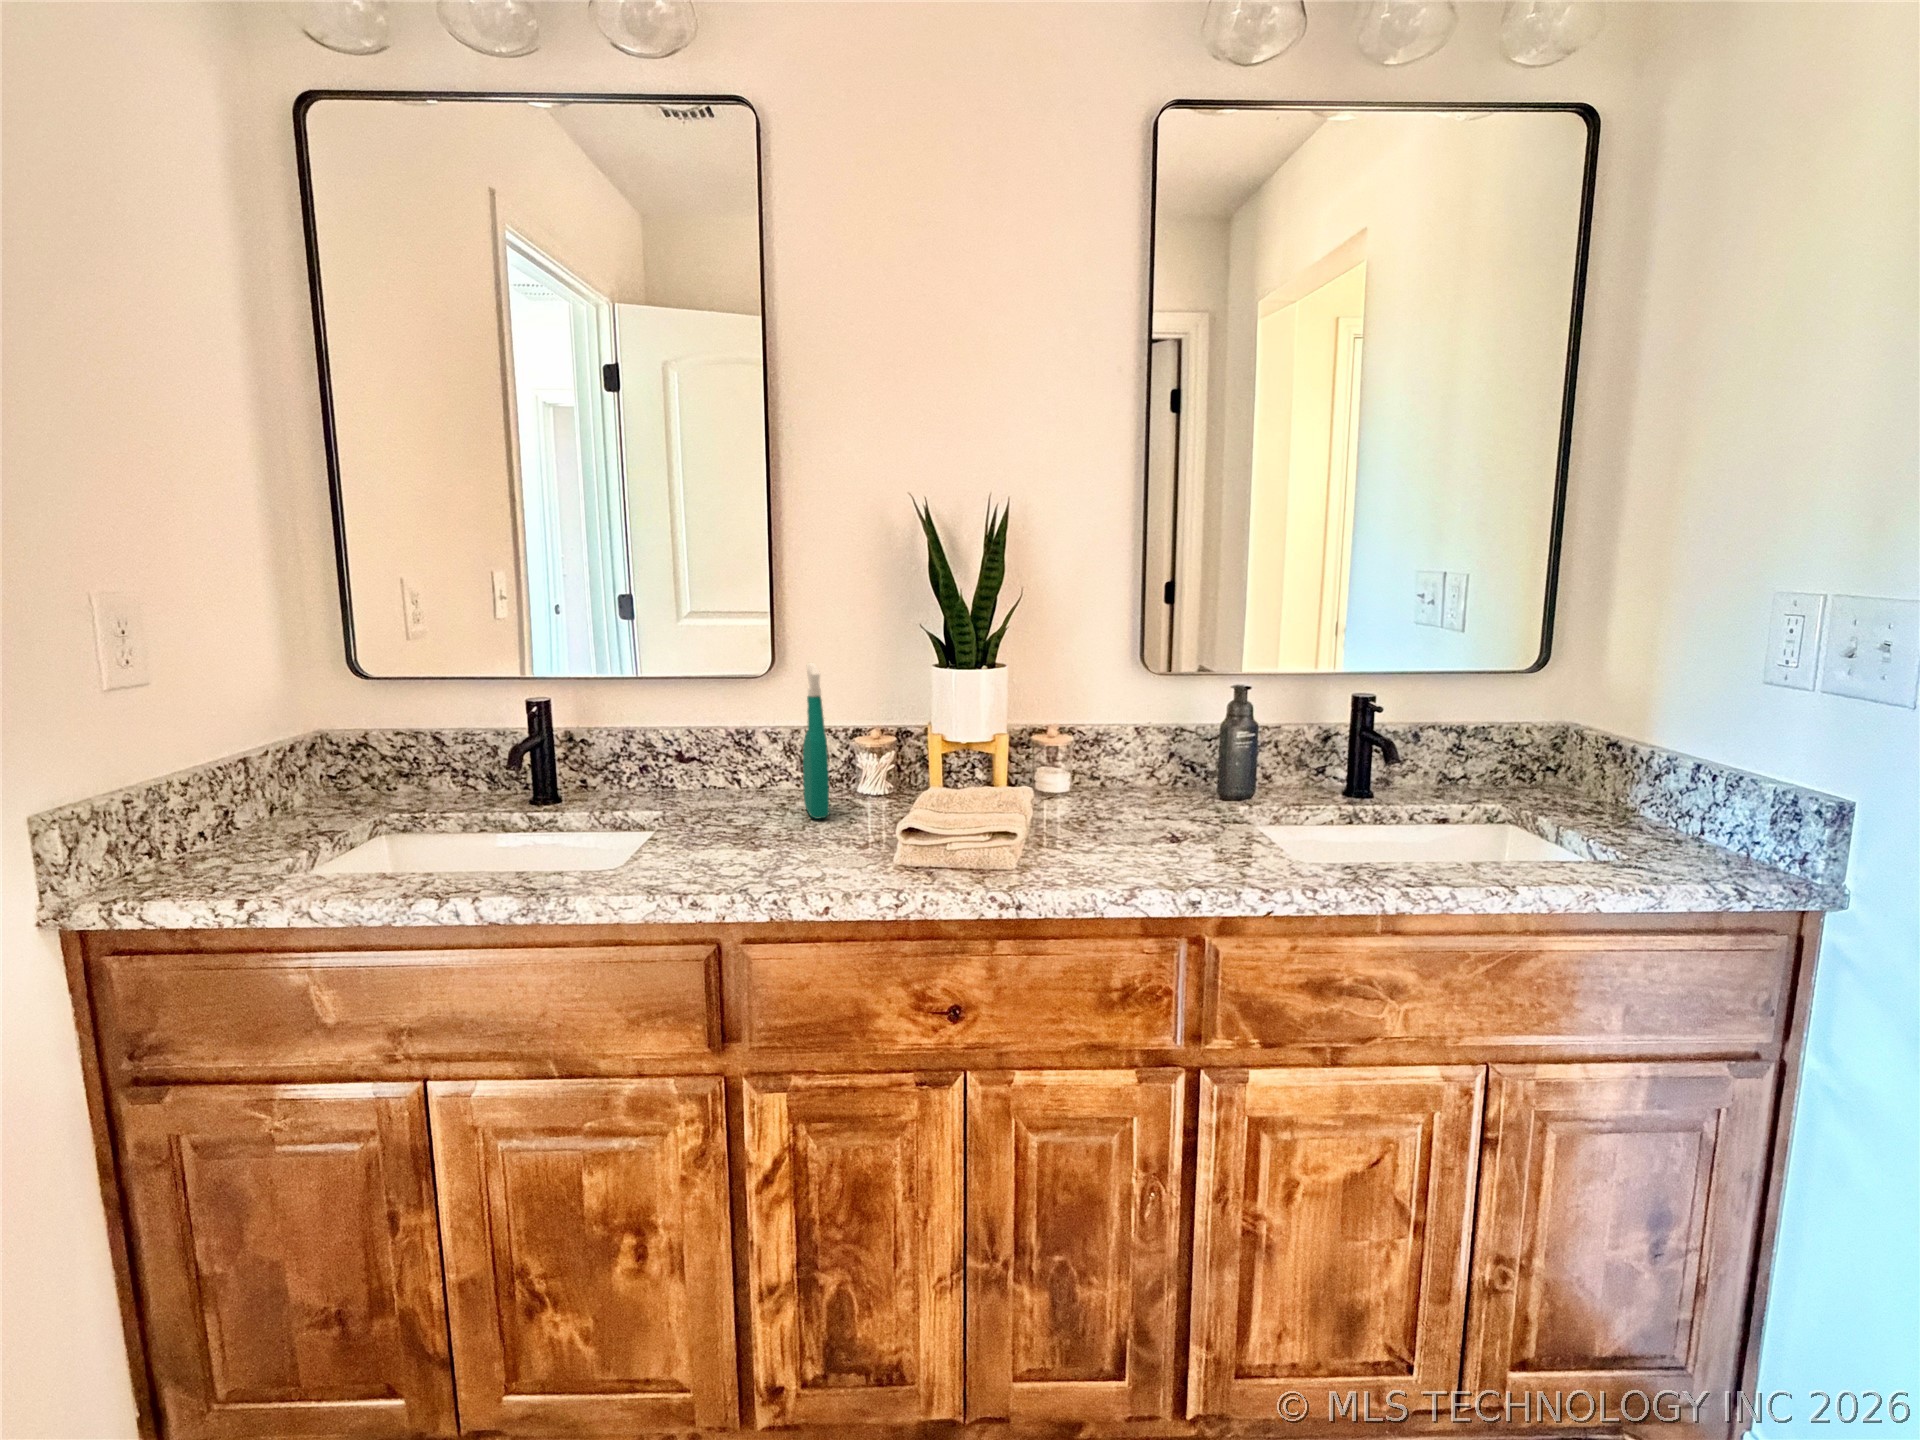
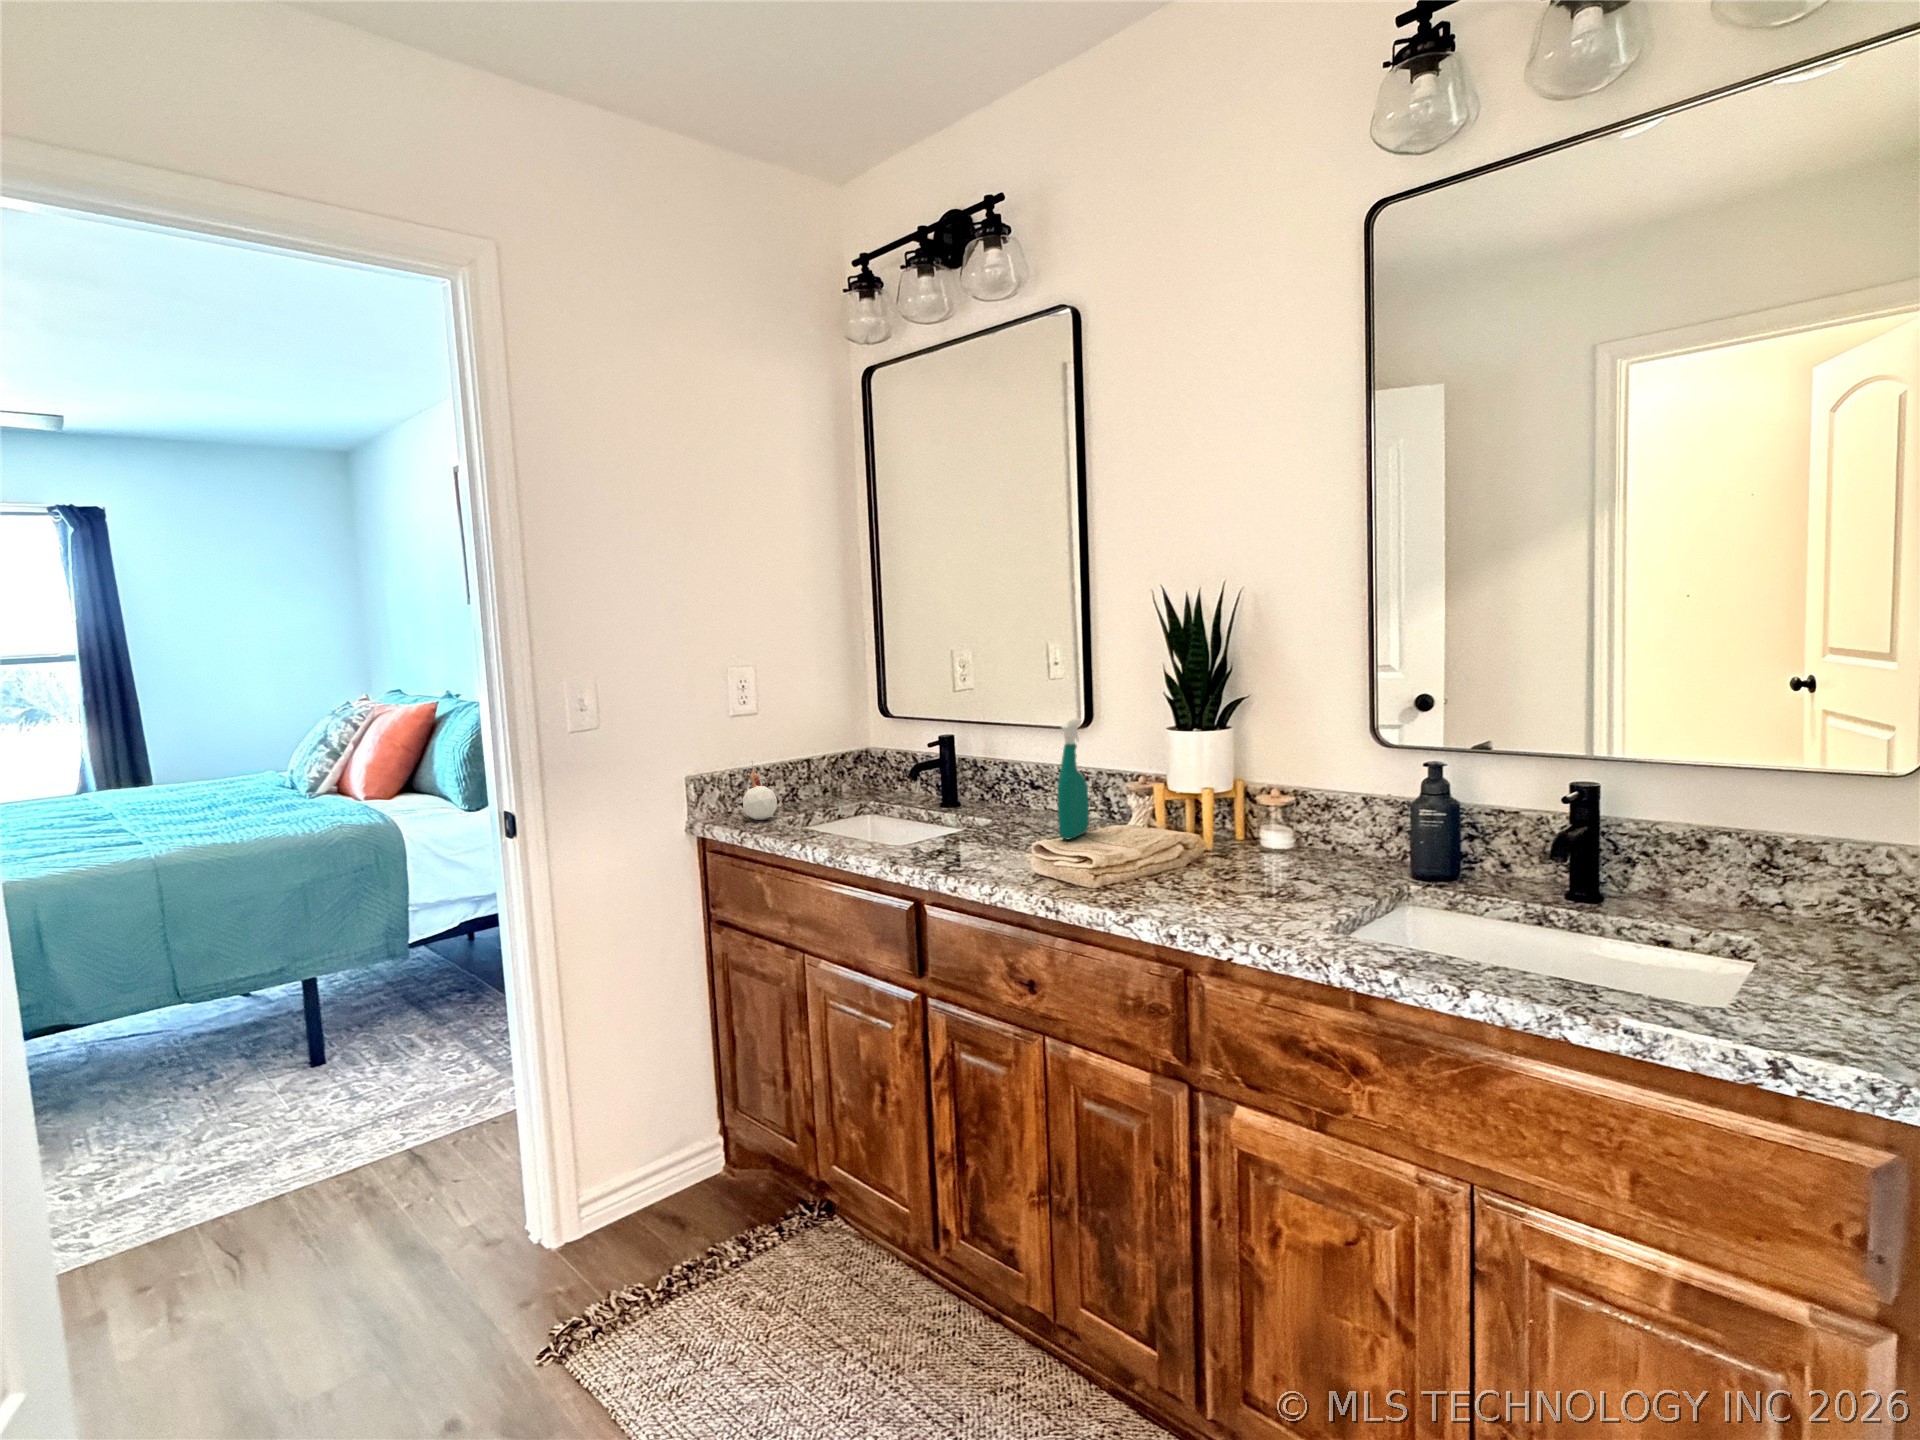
candle: none [178,769,255,875] -> present [743,761,777,820]

